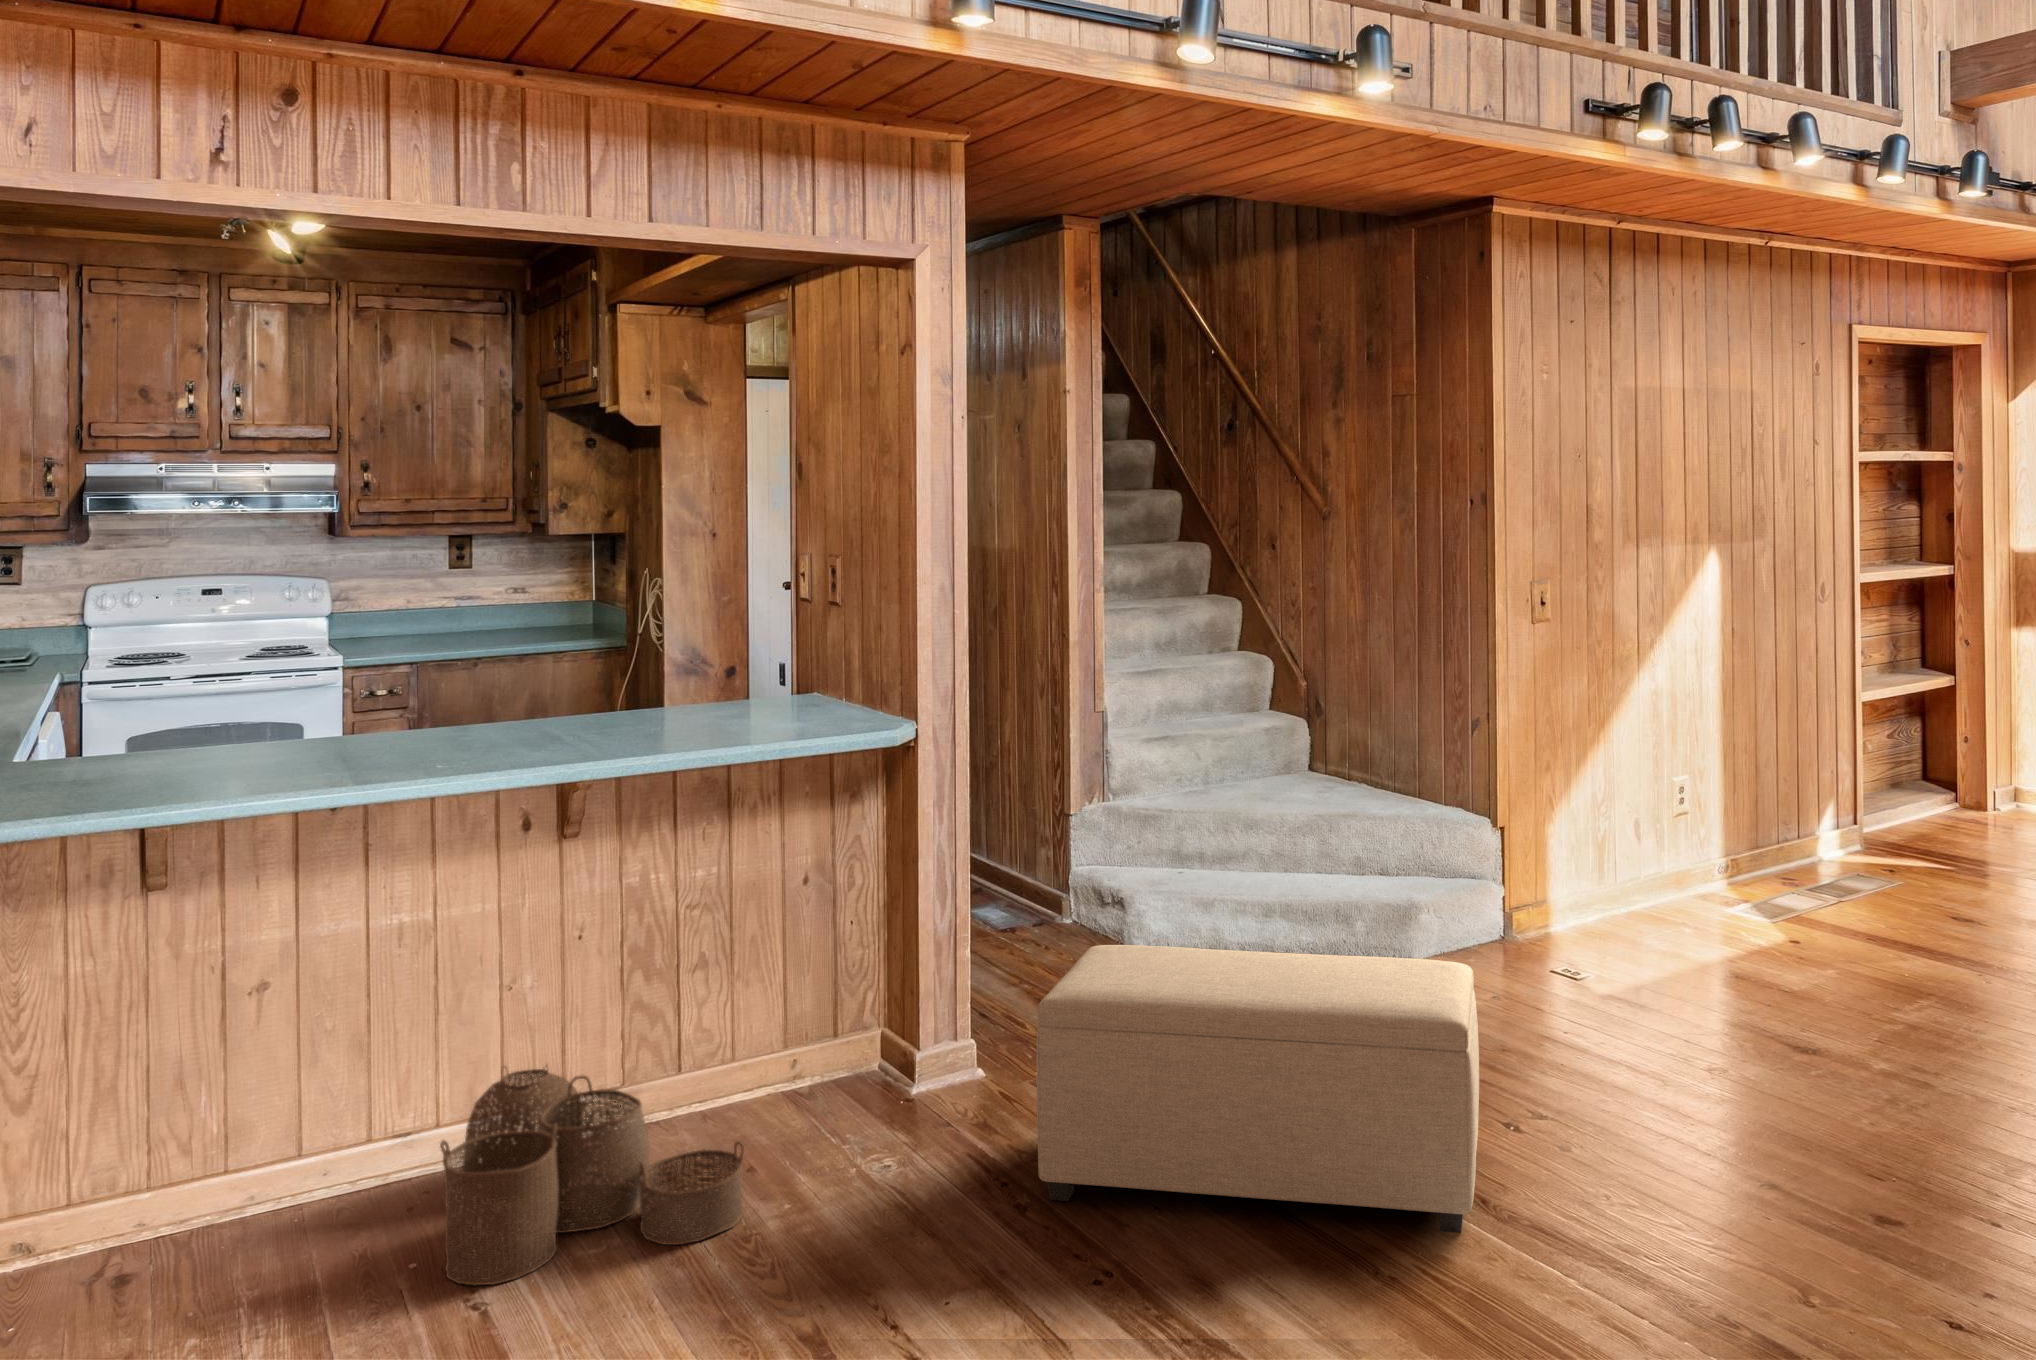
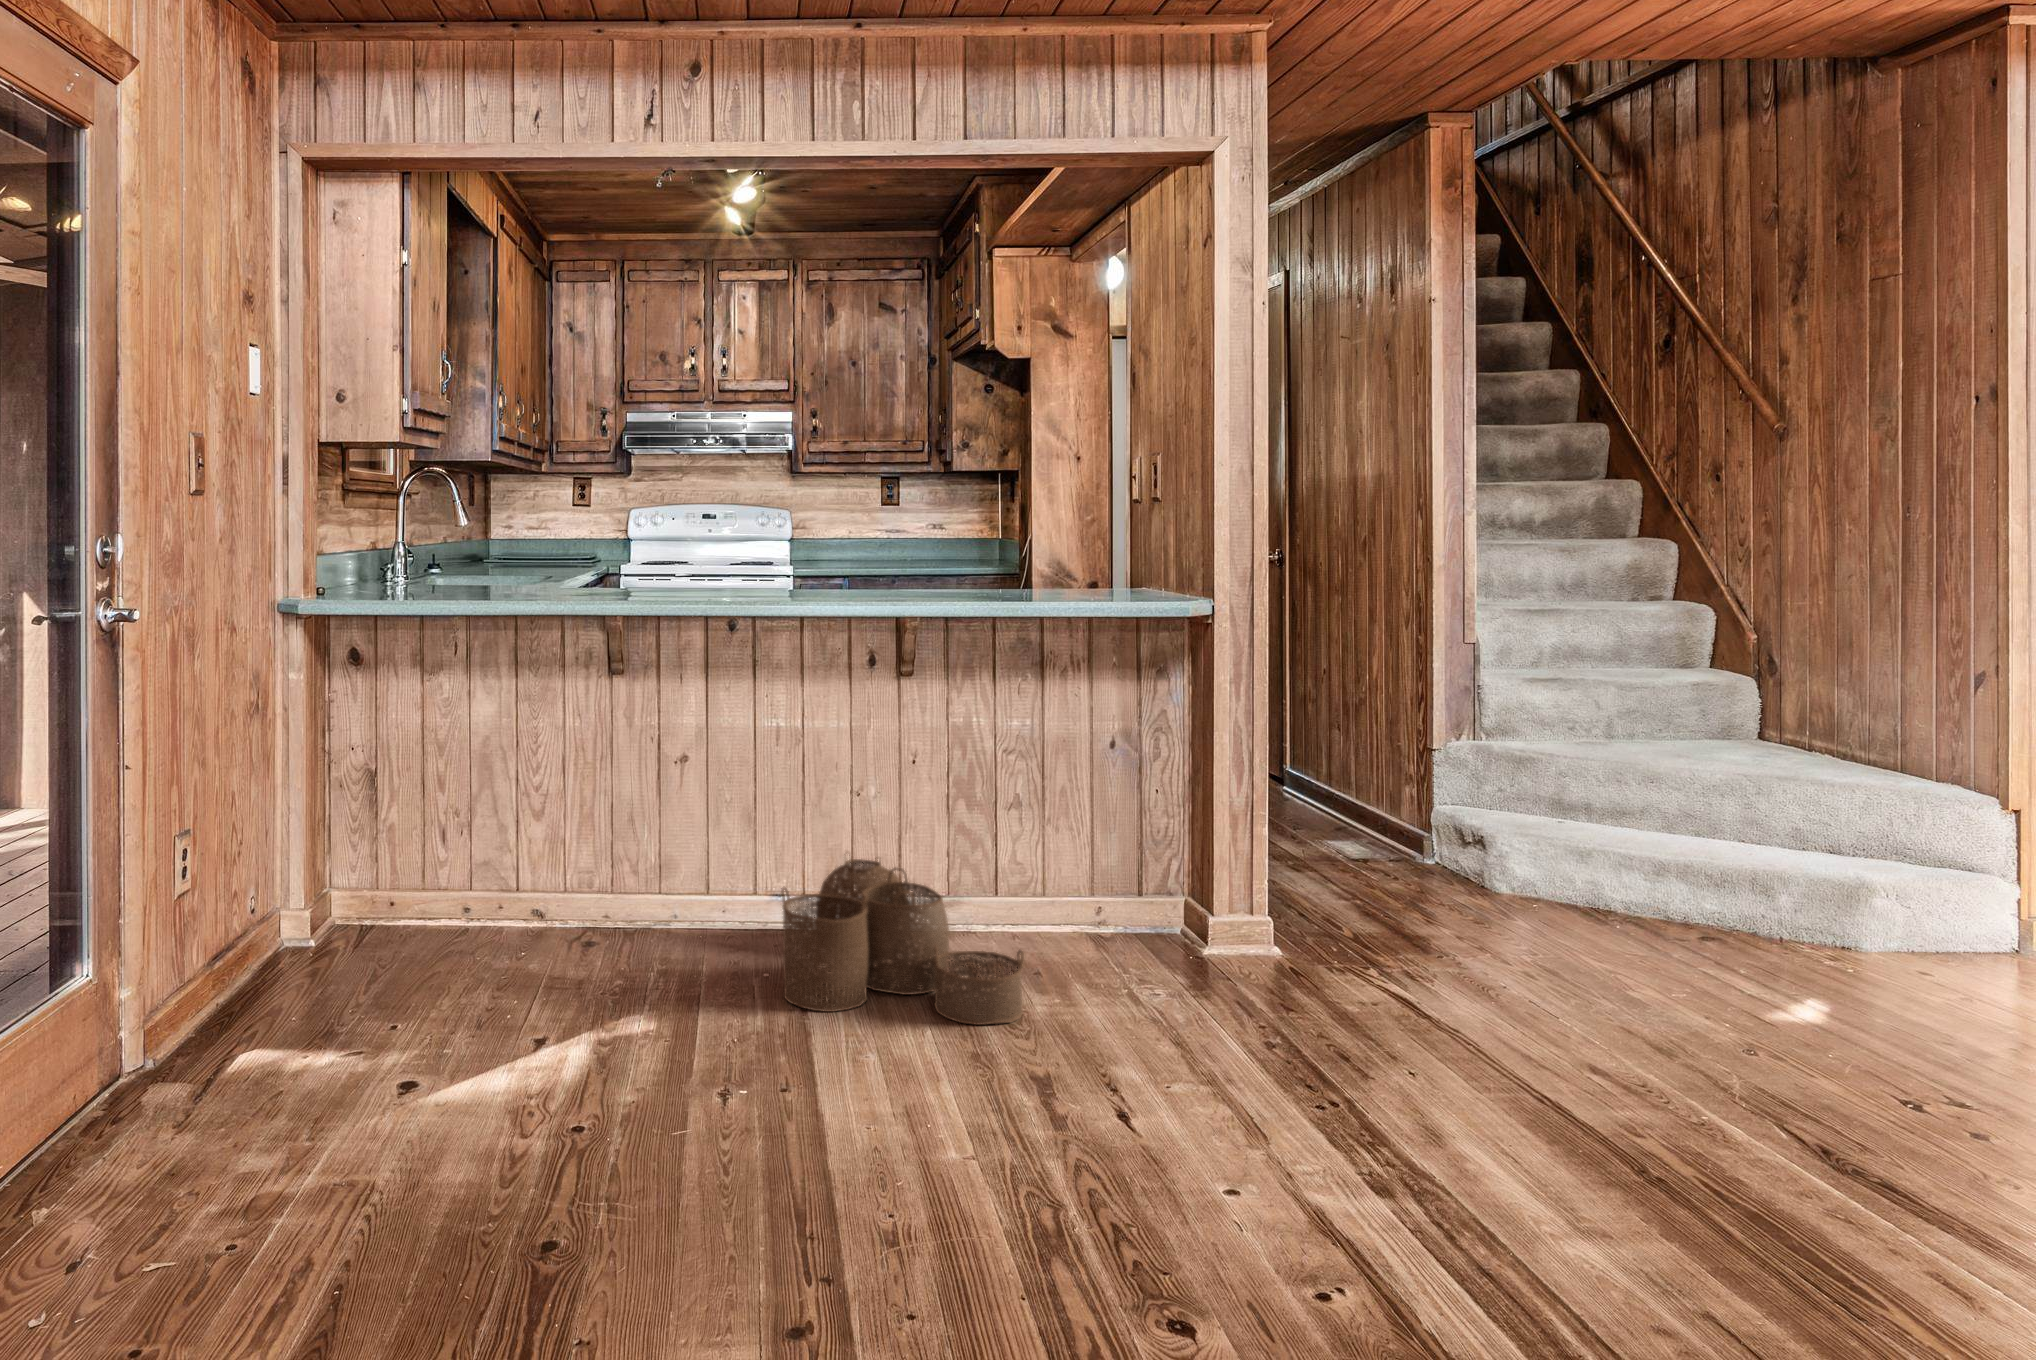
ottoman: present [1036,945,1479,1233] -> none [1309,842,1936,1262]

